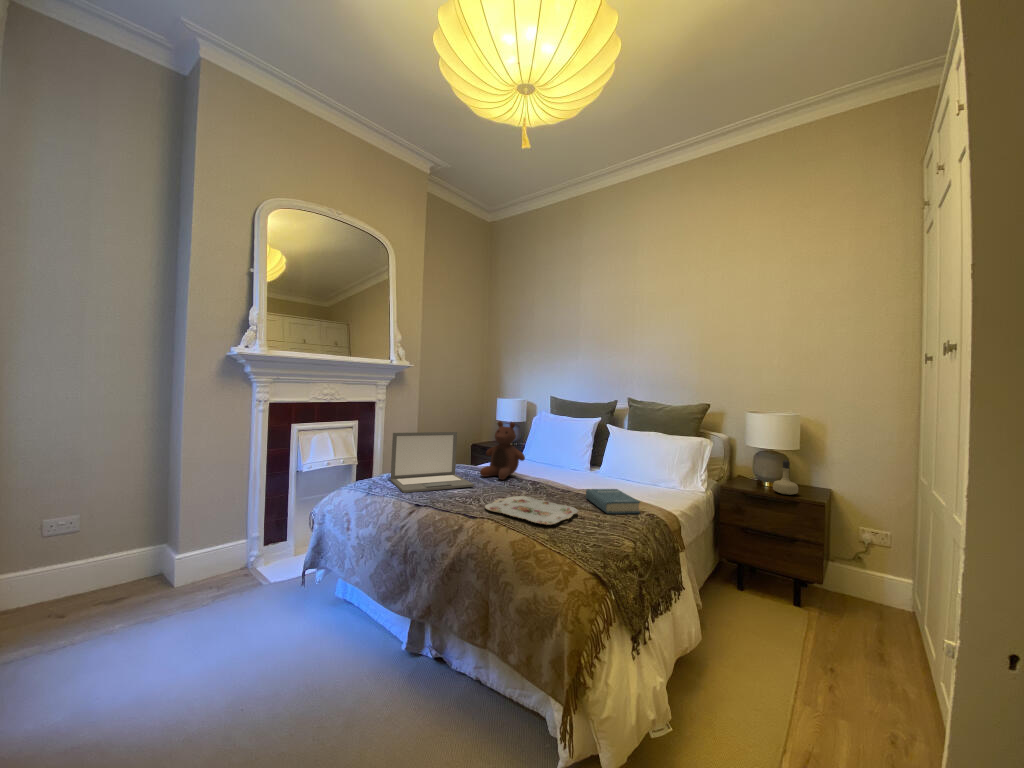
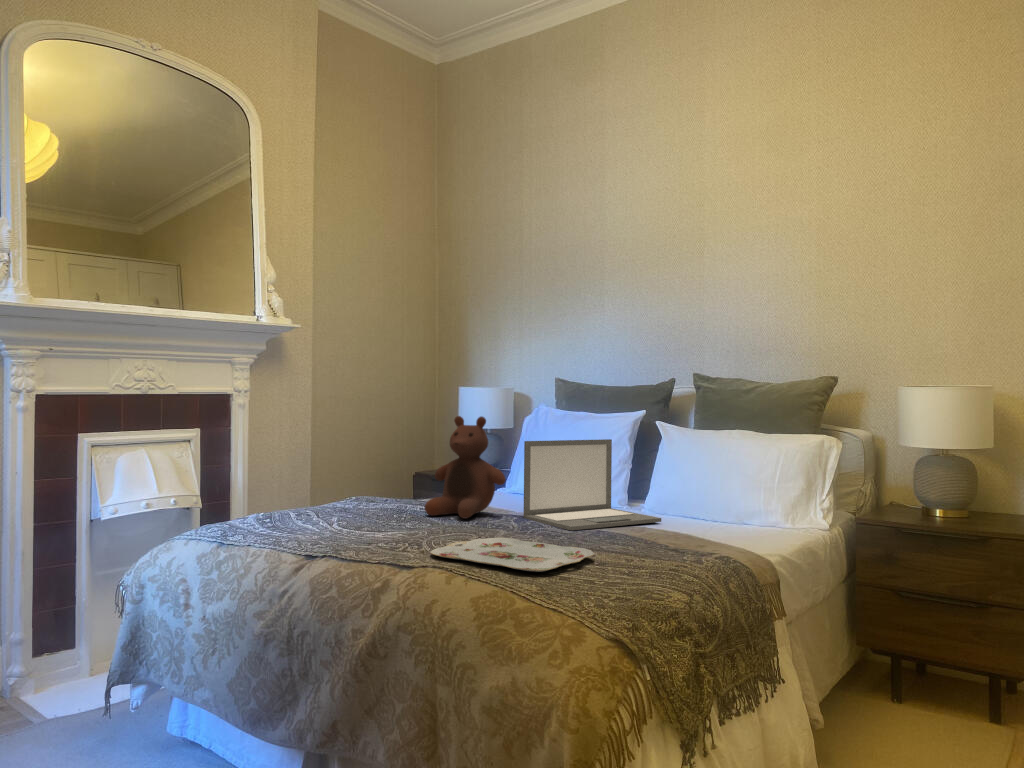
laptop: present [390,432,474,493] -> present [524,439,661,530]
perfume bottle: present [773,460,798,495] -> none [946,465,989,526]
hardback book: present [586,489,640,514] -> none [612,522,703,558]

